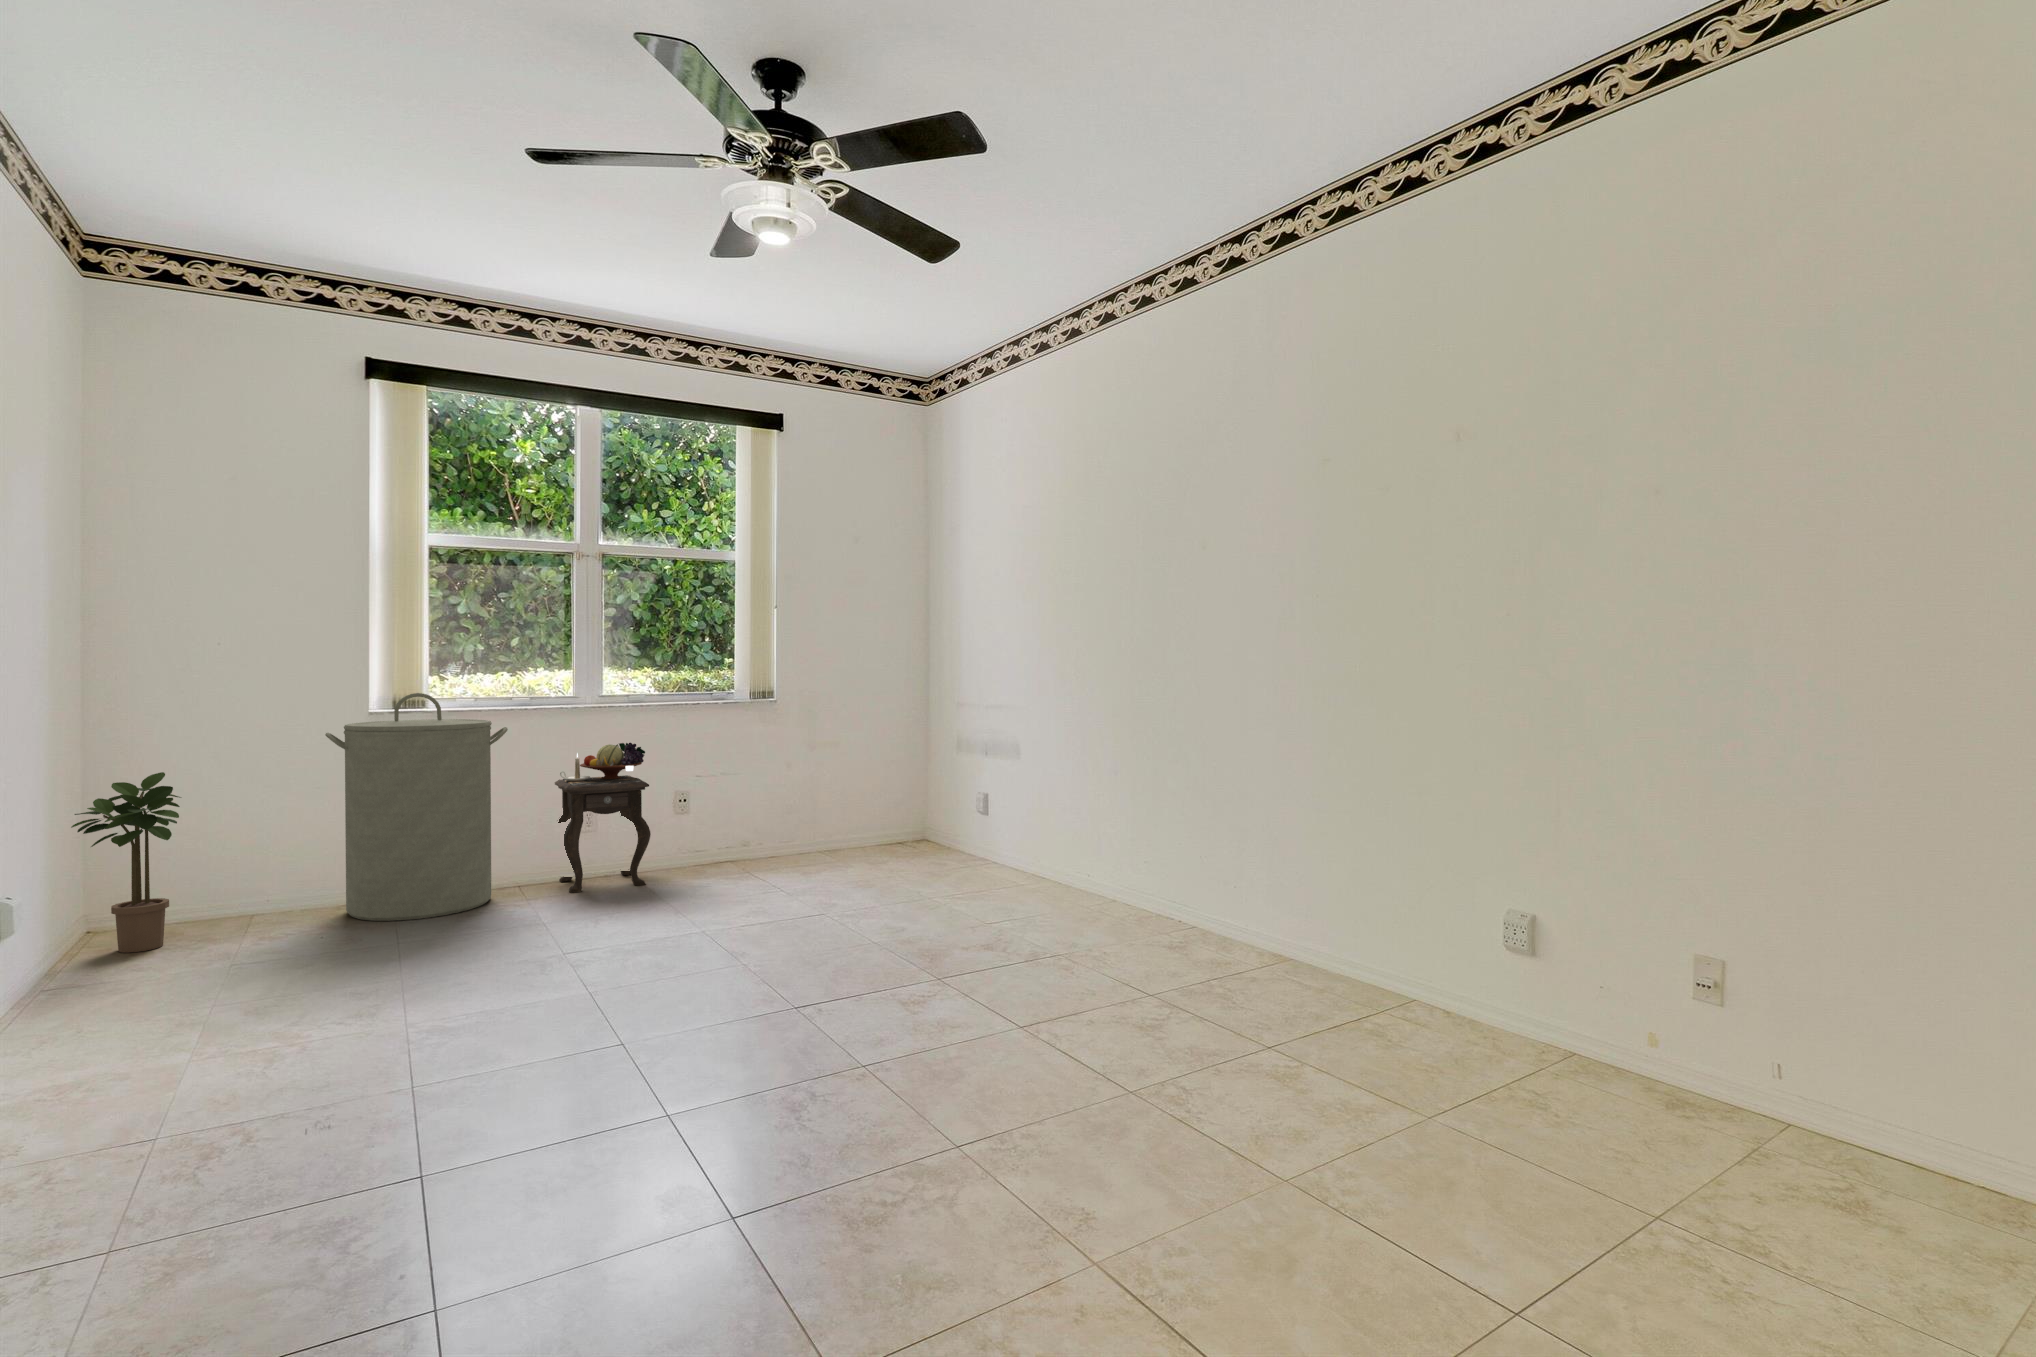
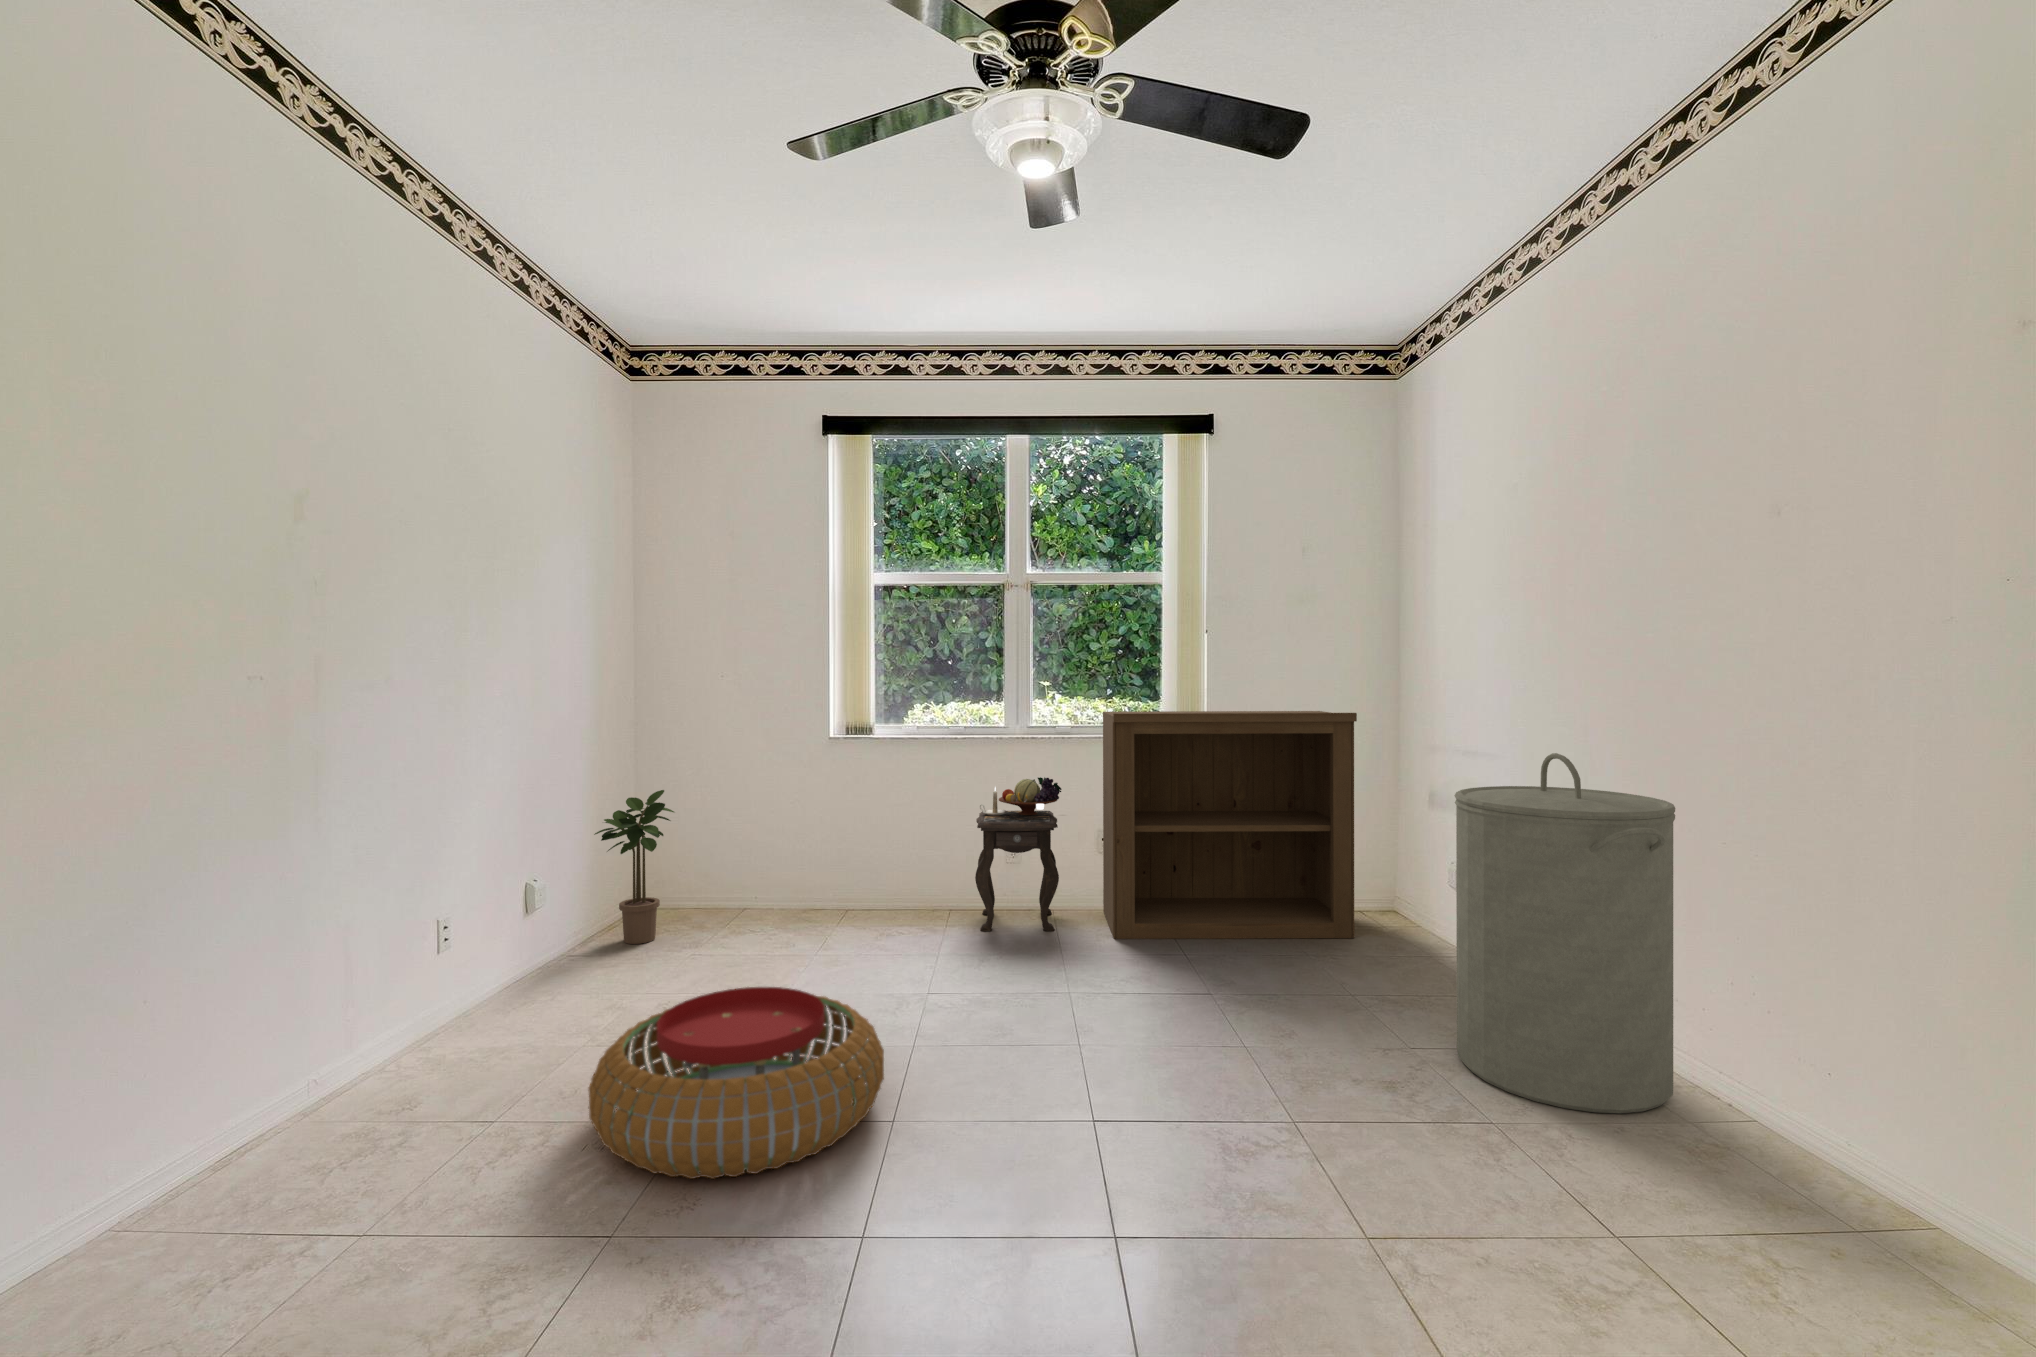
bookshelf: none [681,676,907,883] -> present [1103,711,1357,939]
laundry hamper: present [325,693,508,921] -> present [1455,753,1675,1113]
pouf: none [295,917,595,1071] -> present [588,987,884,1179]

